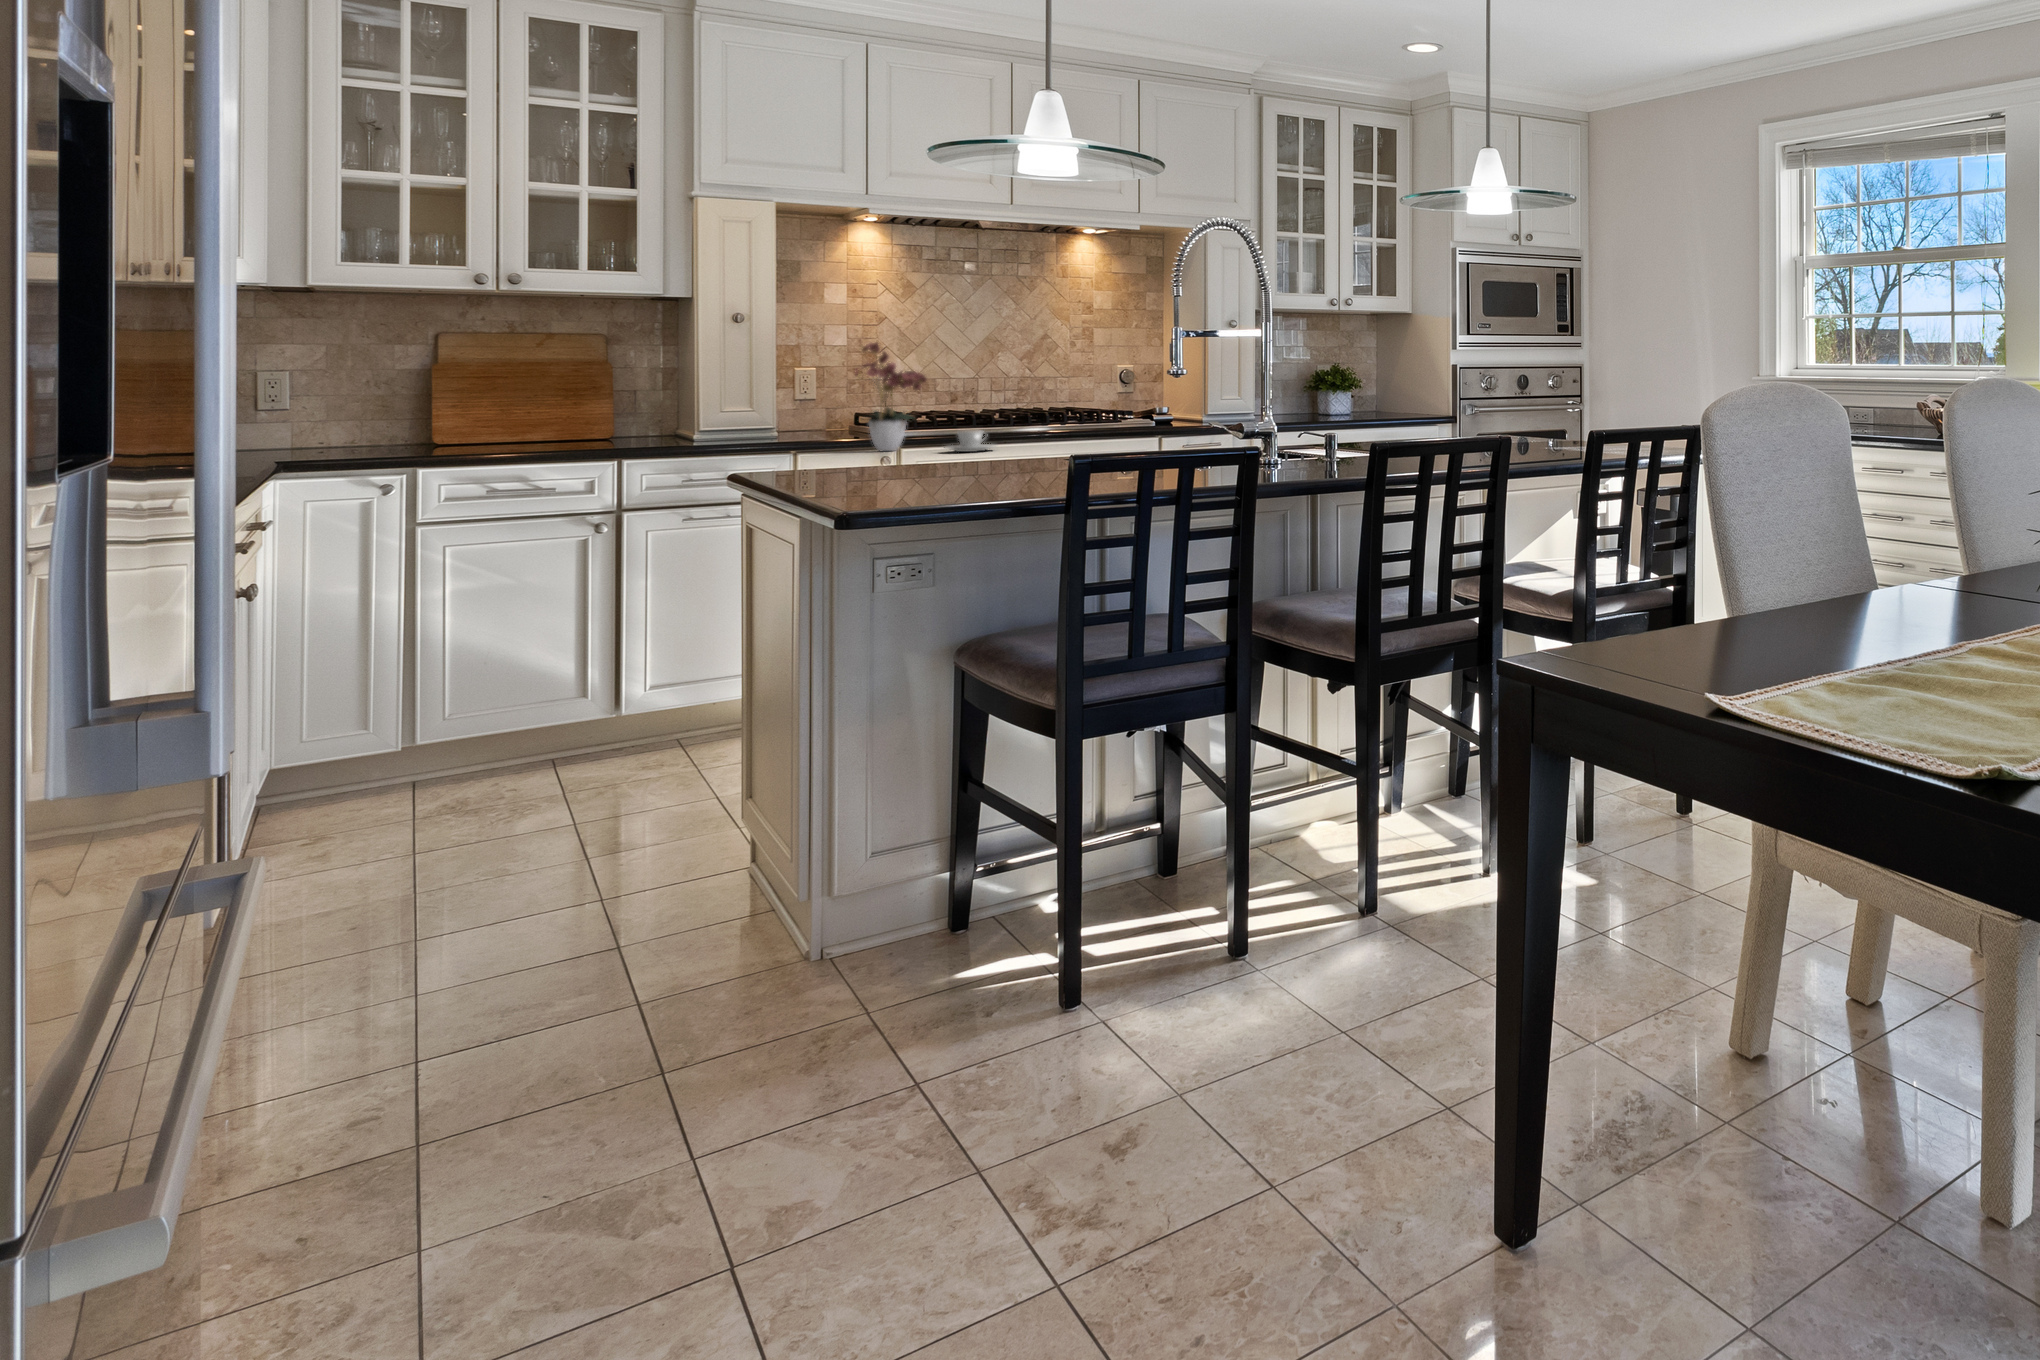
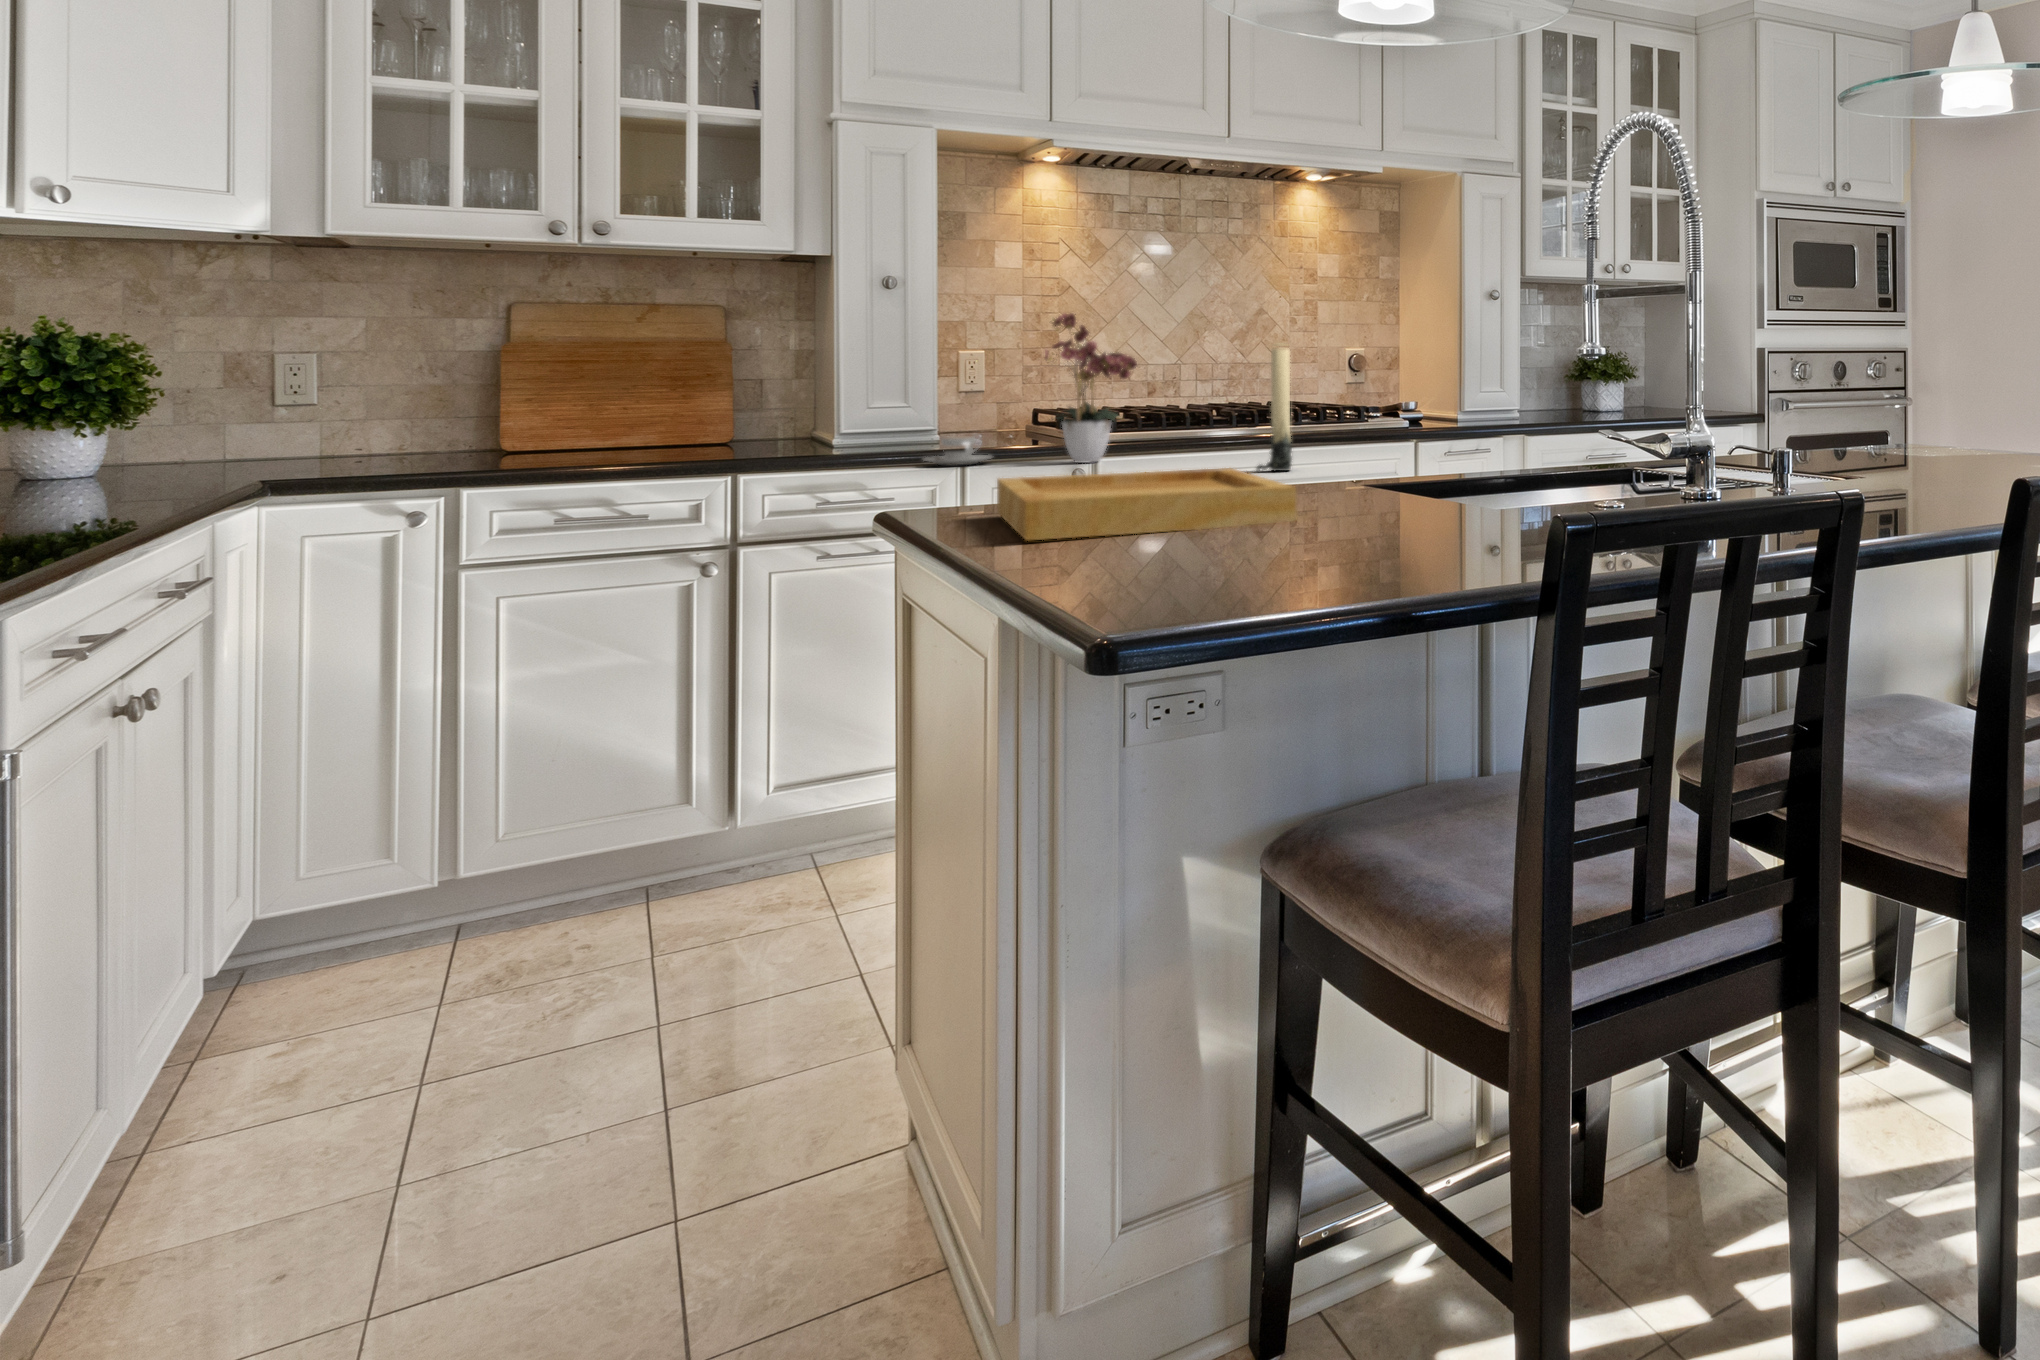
candle: none [1002,366,1029,454] -> present [1257,343,1292,471]
coffee cup: present [946,429,994,452] -> present [924,436,991,465]
tray: none [807,448,994,487] -> present [997,468,1296,540]

